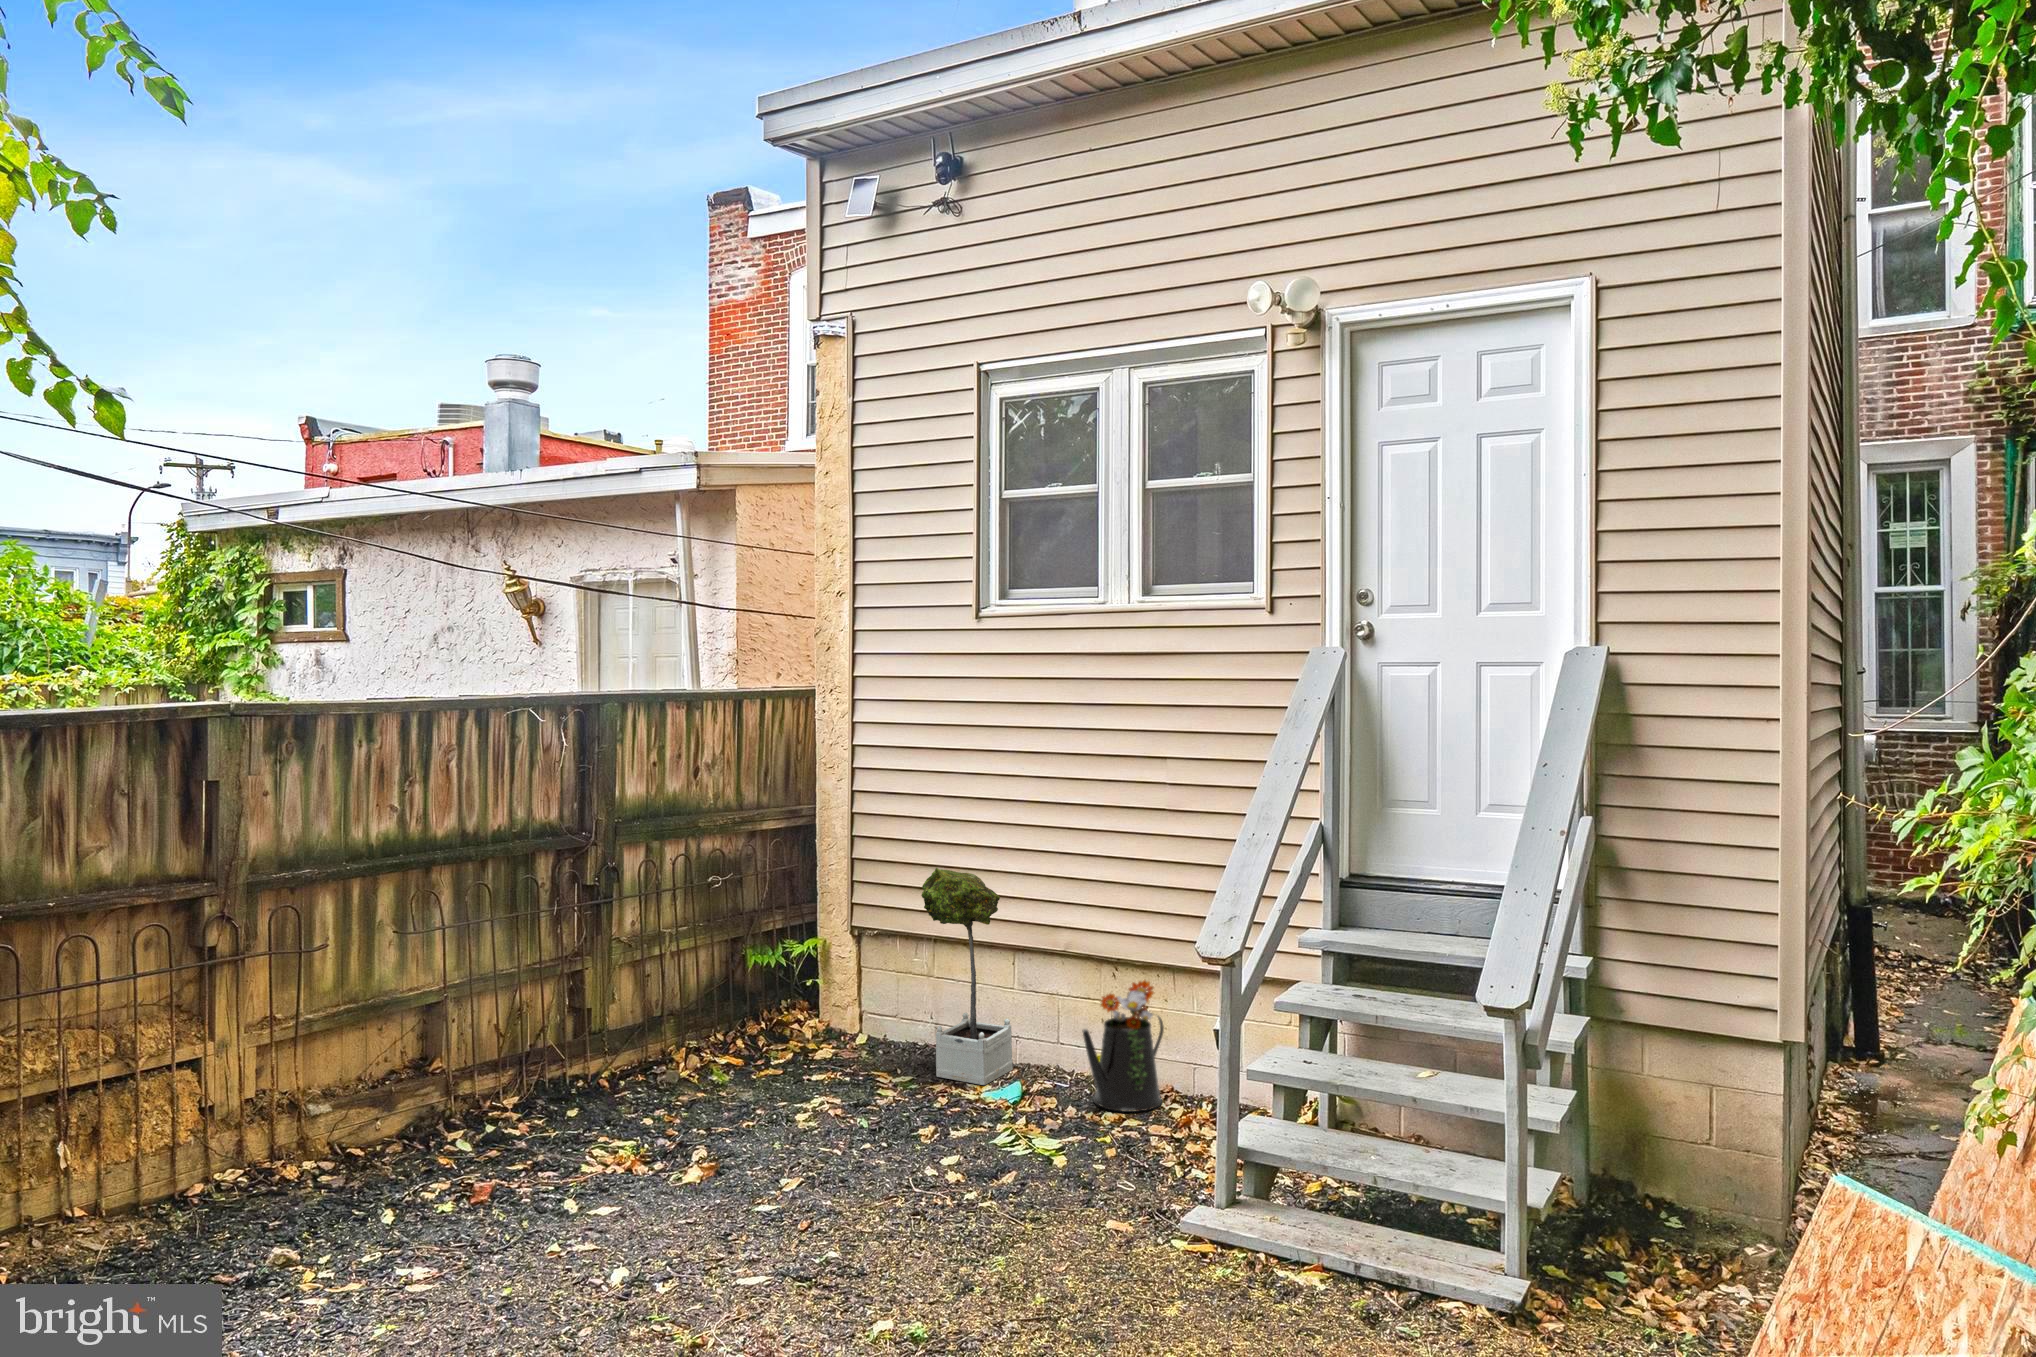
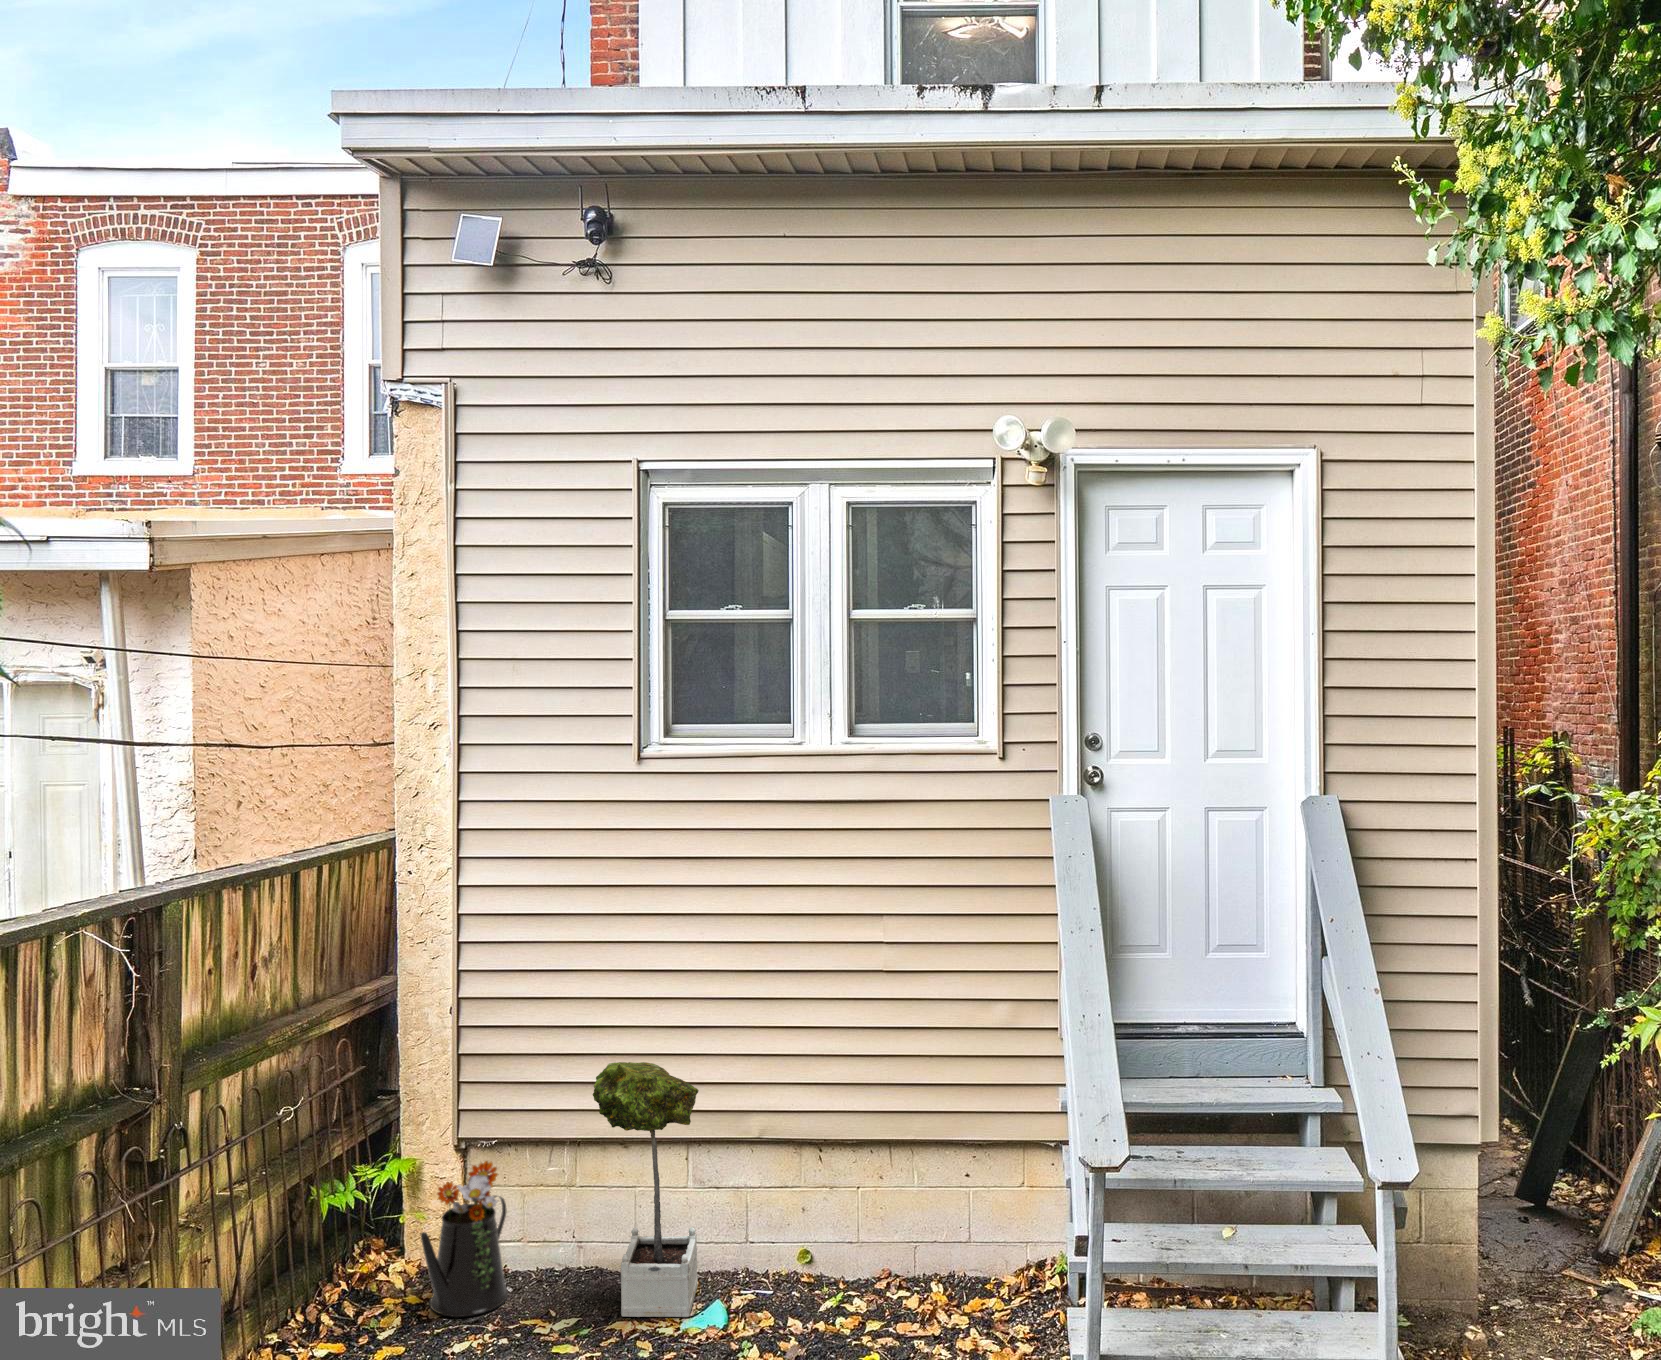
watering can: present [1083,980,1164,1112] -> present [421,1161,508,1317]

